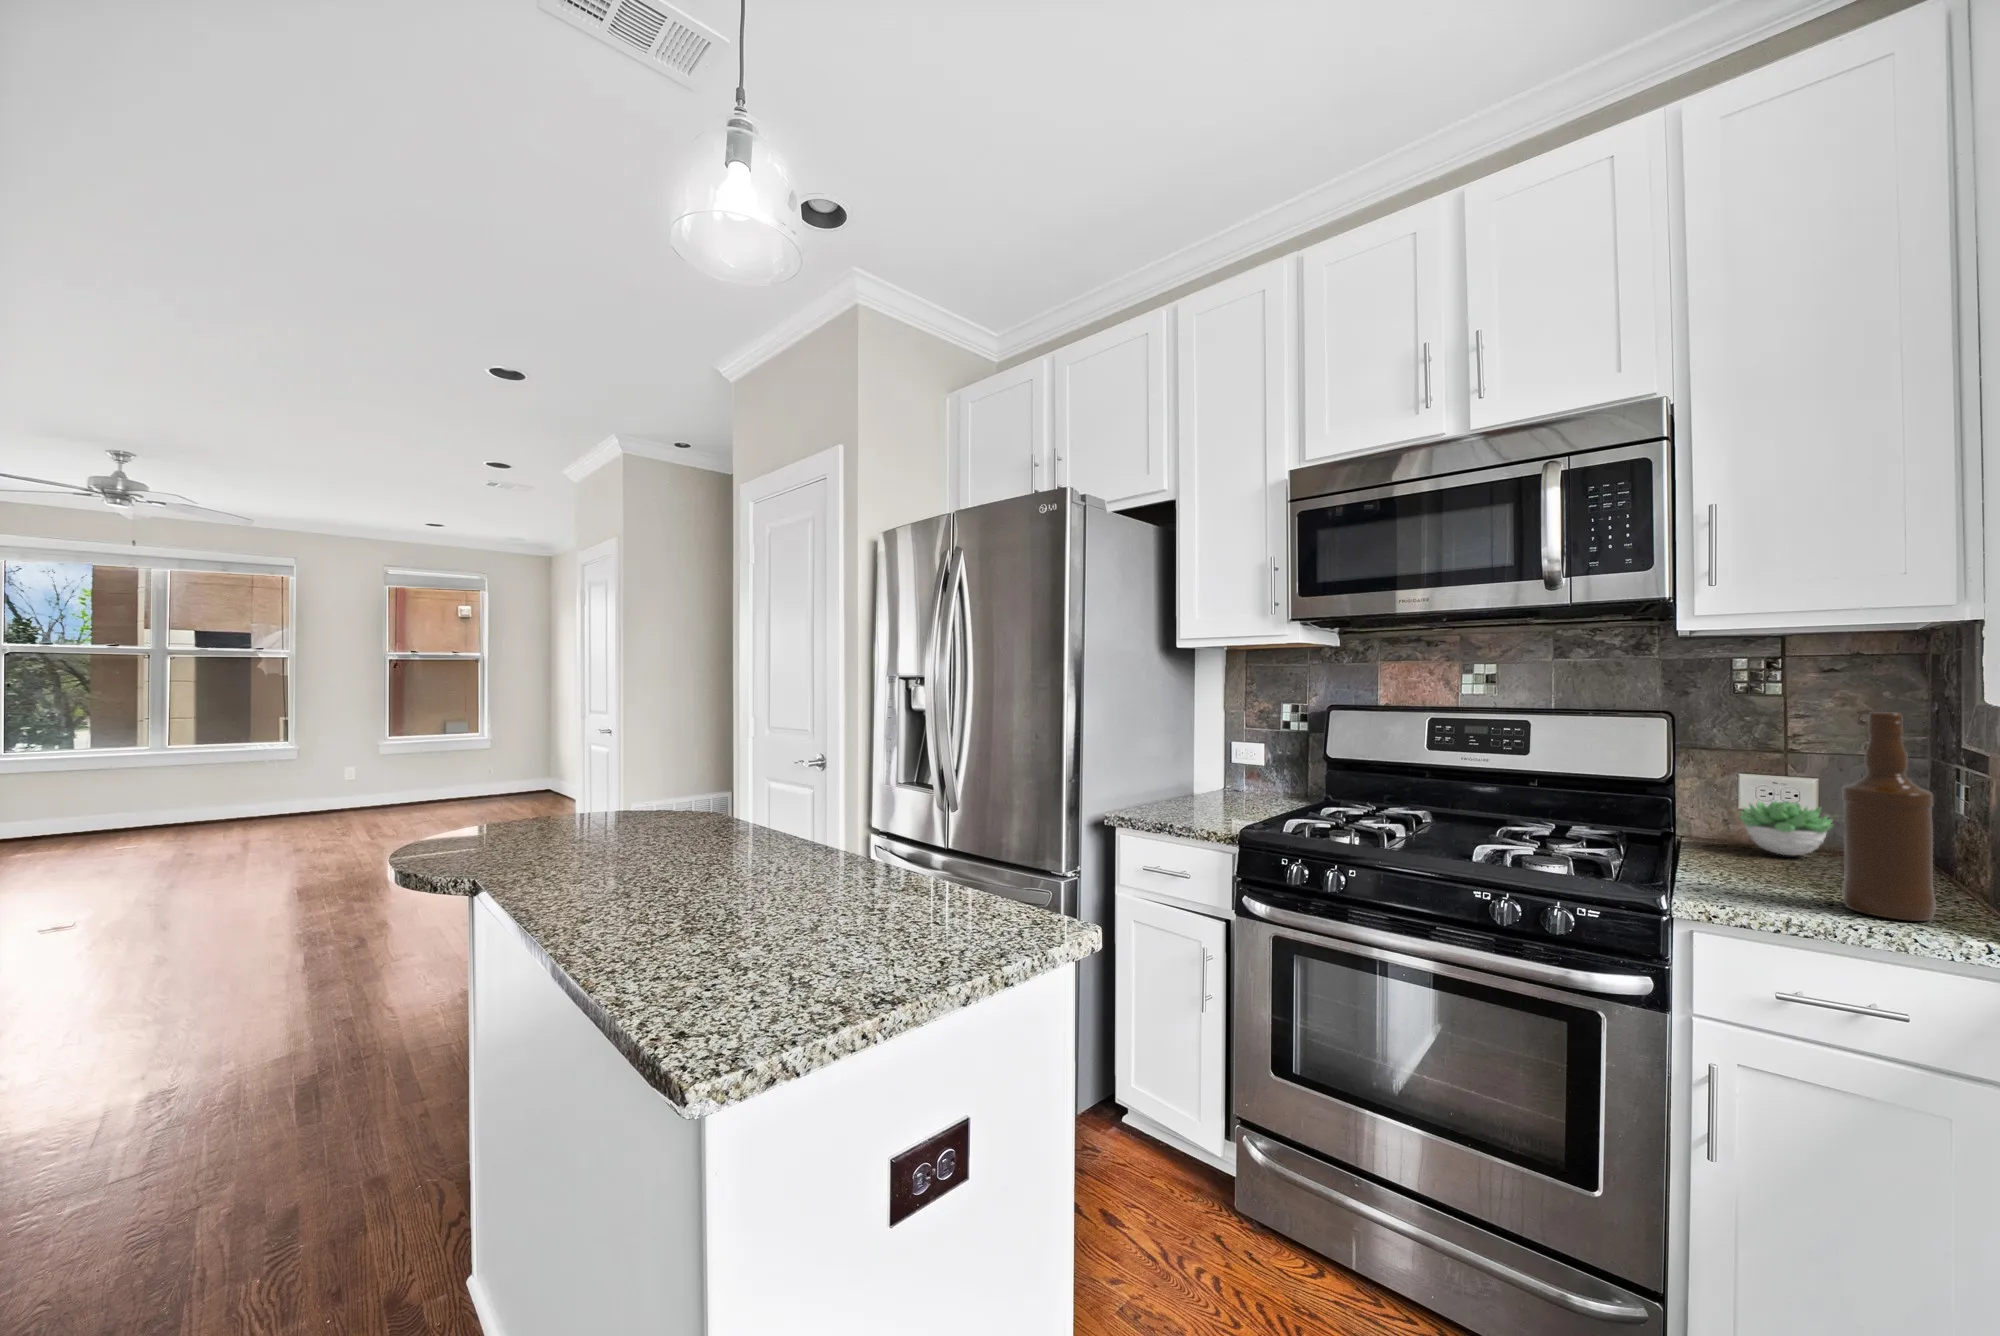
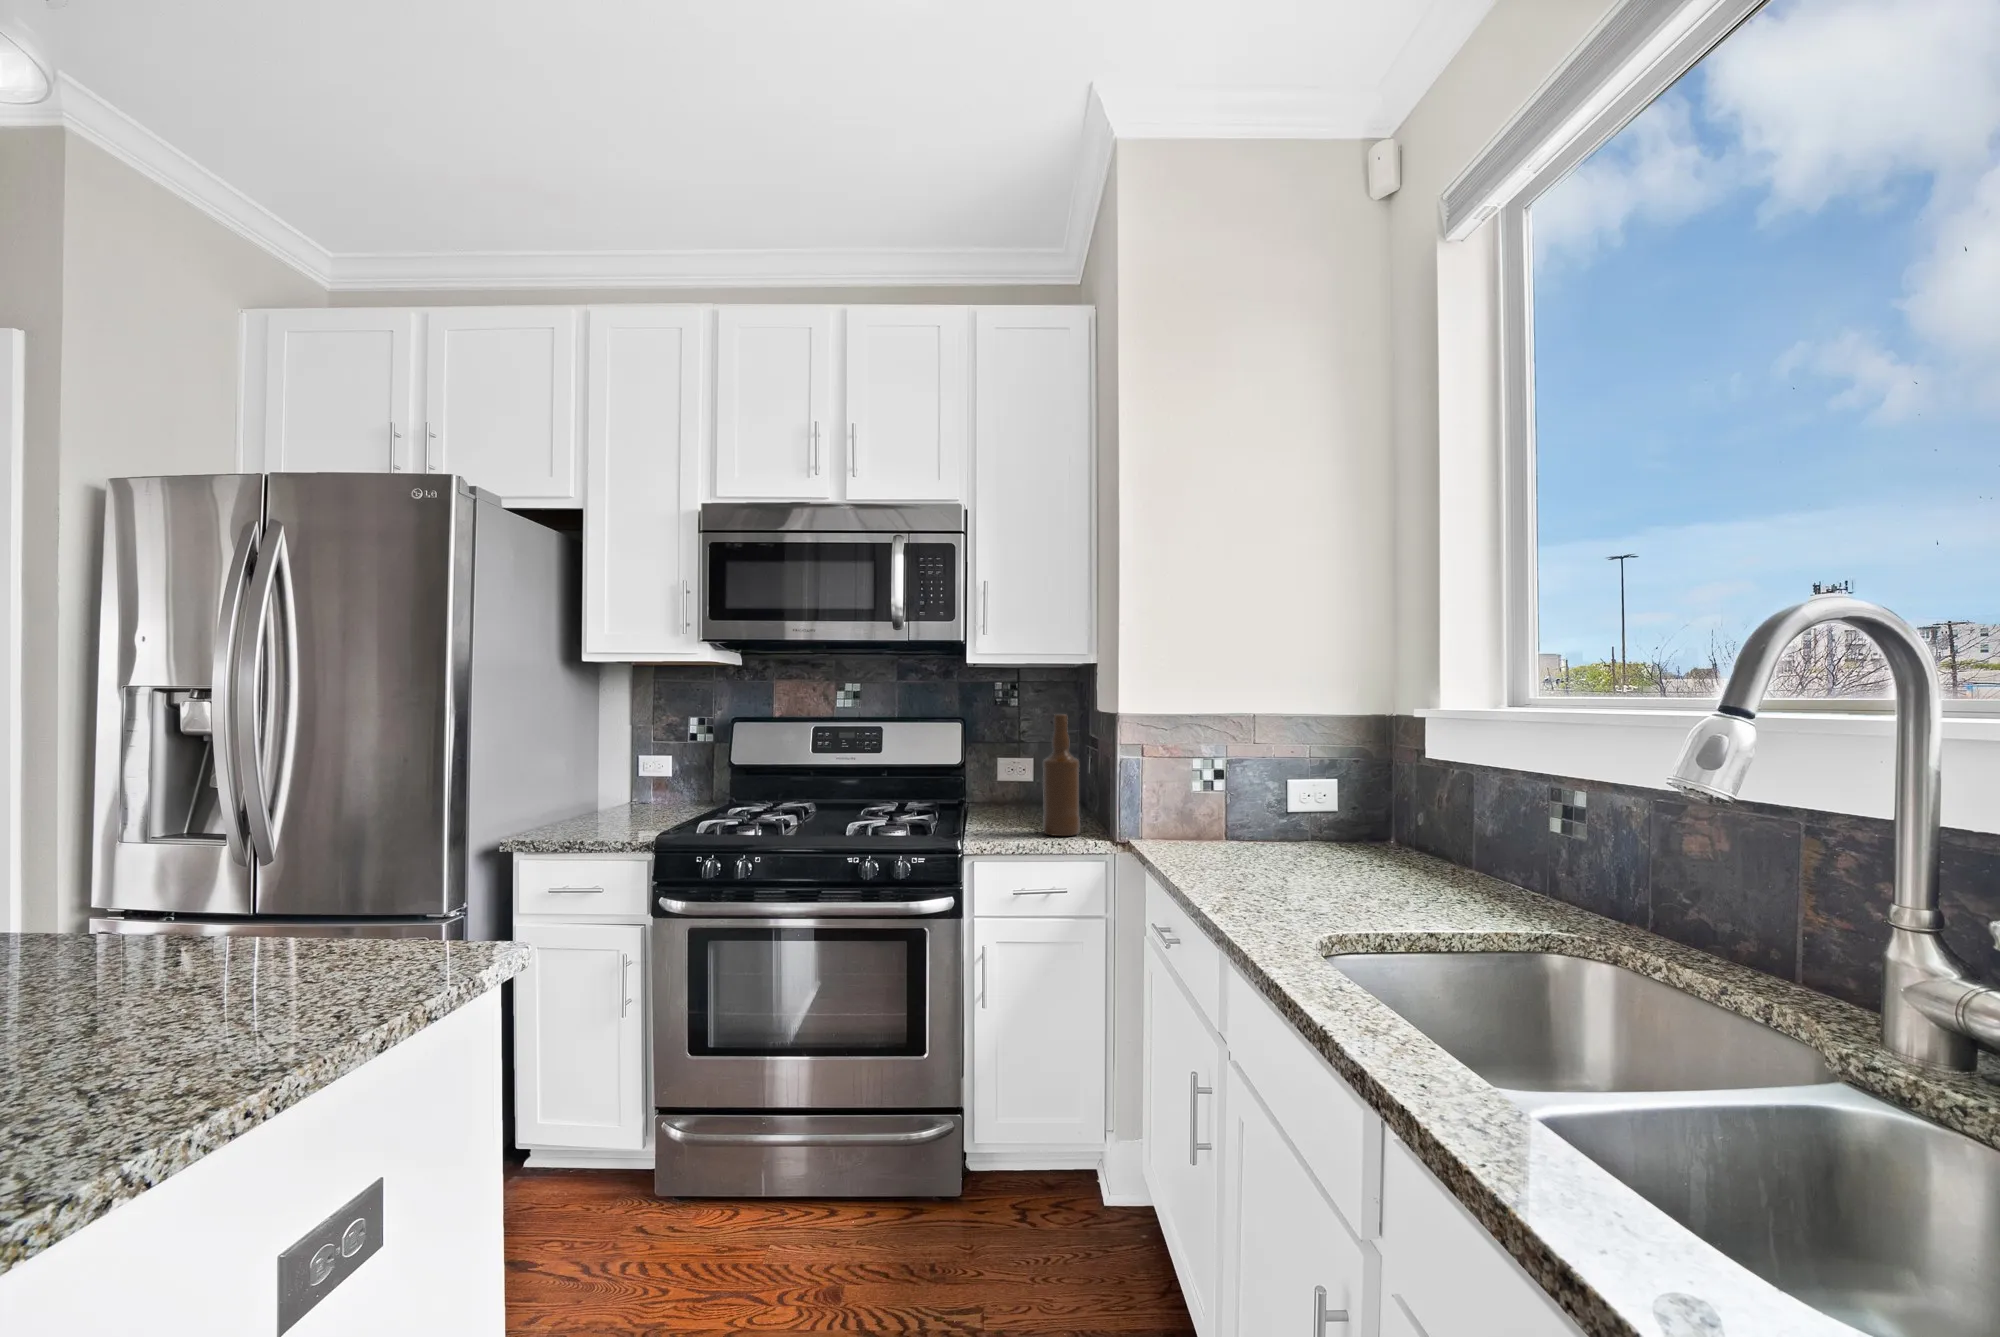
succulent plant: present [1739,801,1833,855] -> none [1001,774,1047,809]

